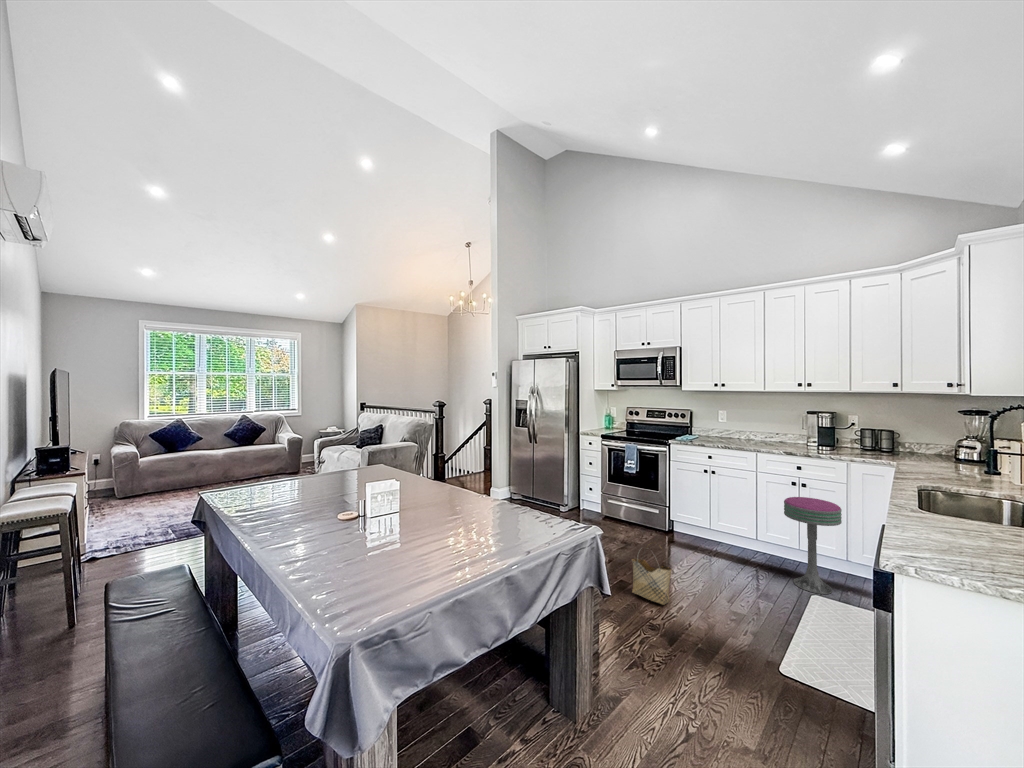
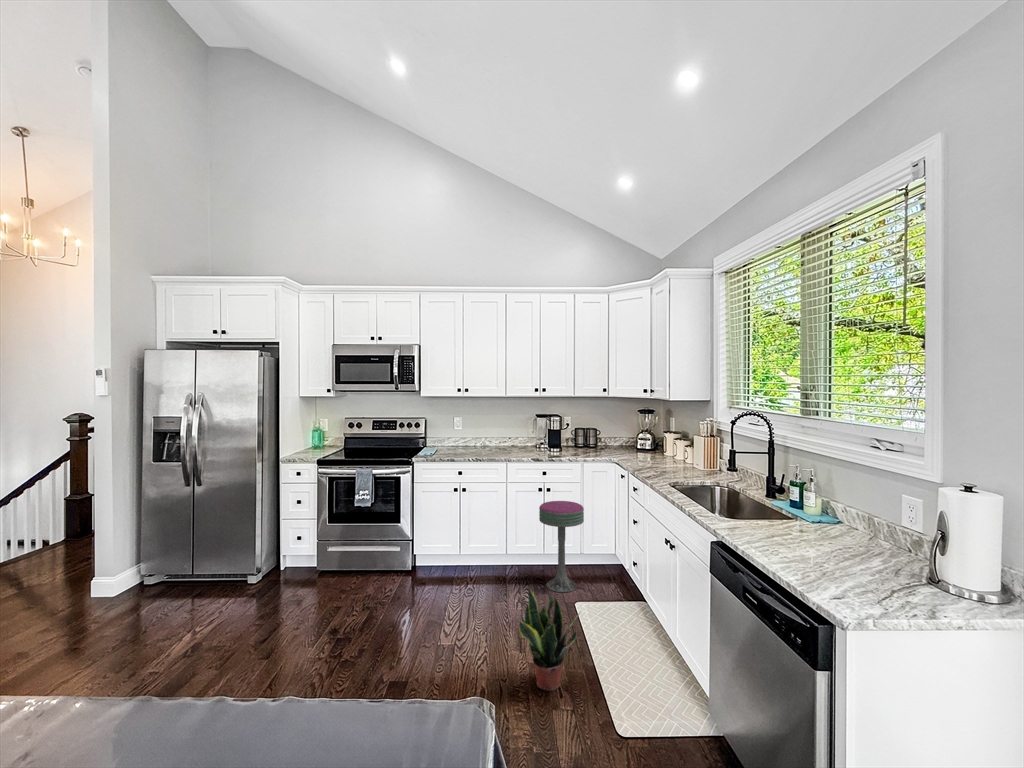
woven basket: present [632,542,671,605] -> none [418,590,467,664]
potted plant: none [696,558,773,659] -> present [519,589,580,691]

